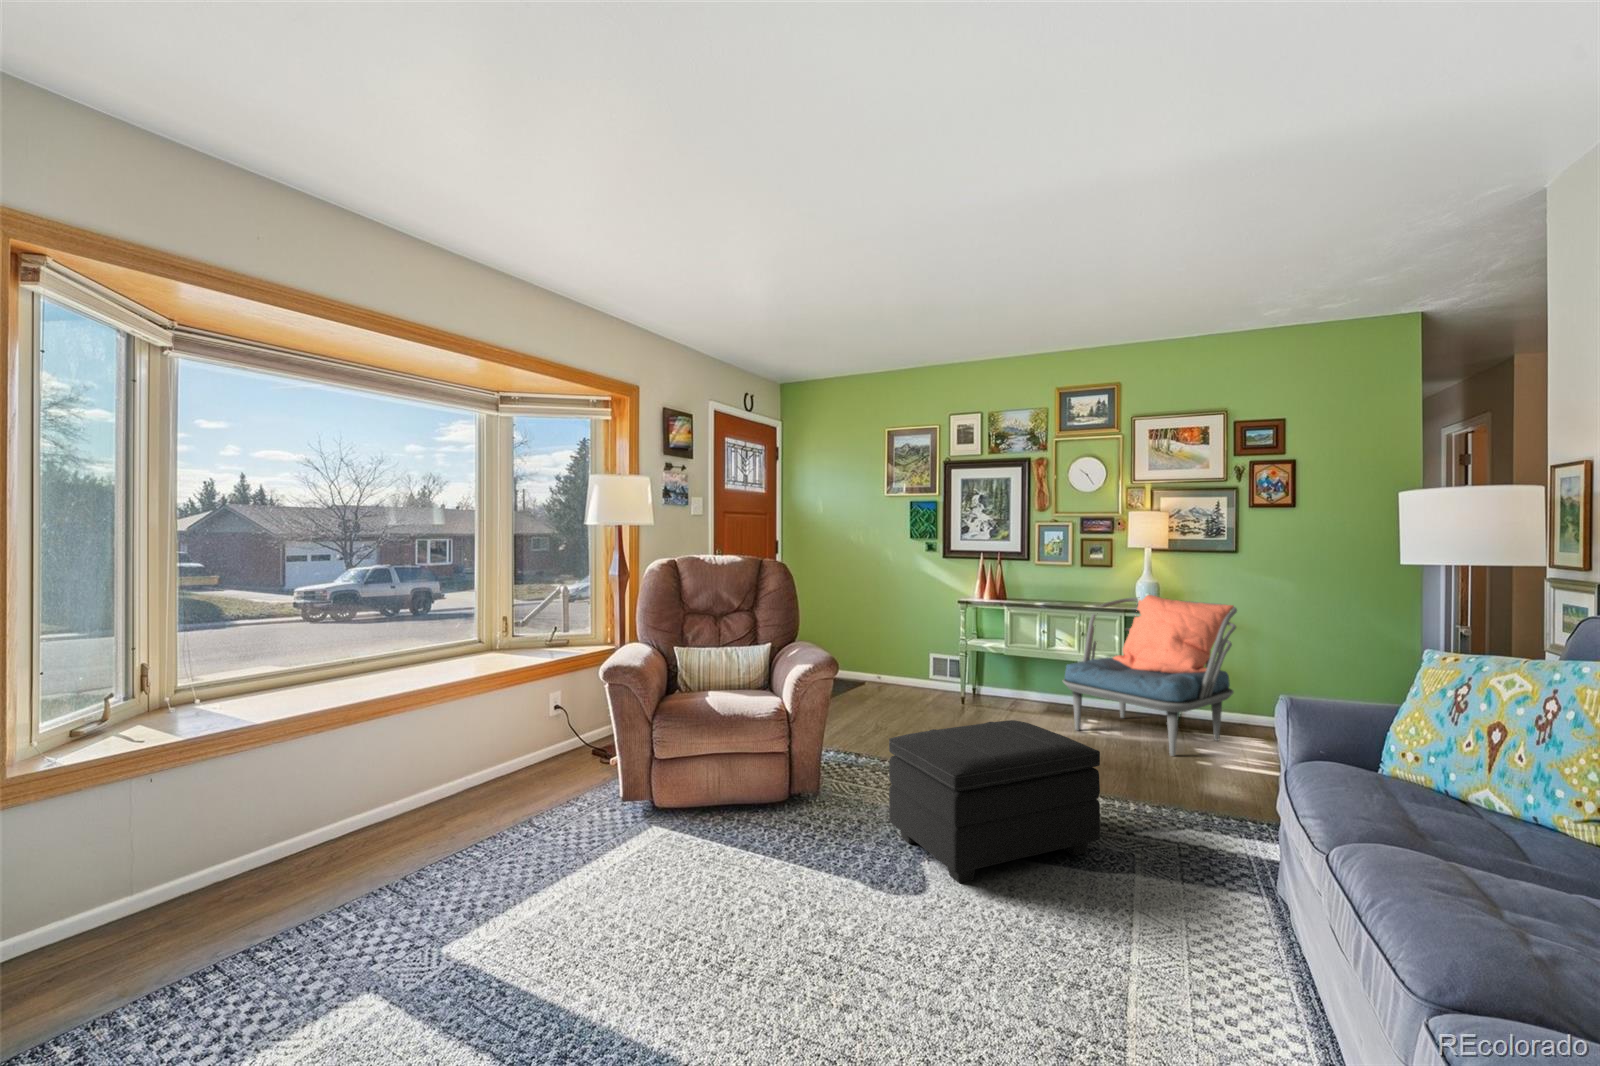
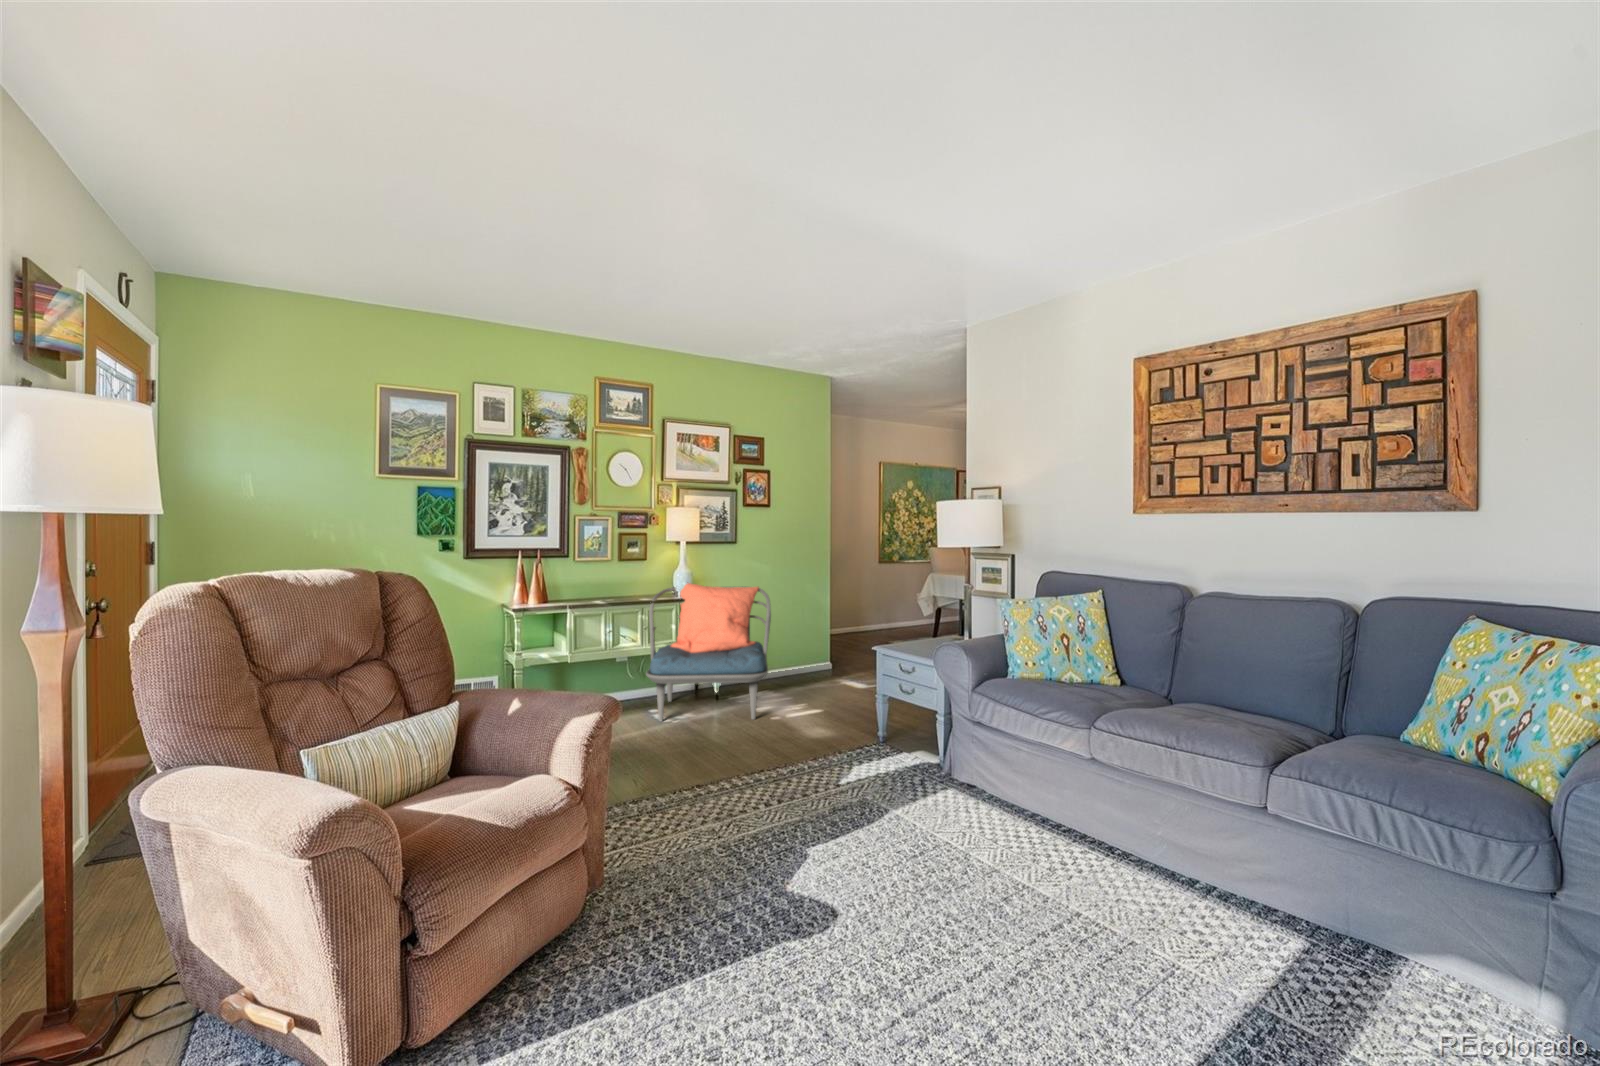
footstool: present [889,720,1100,883] -> none [725,710,859,869]

